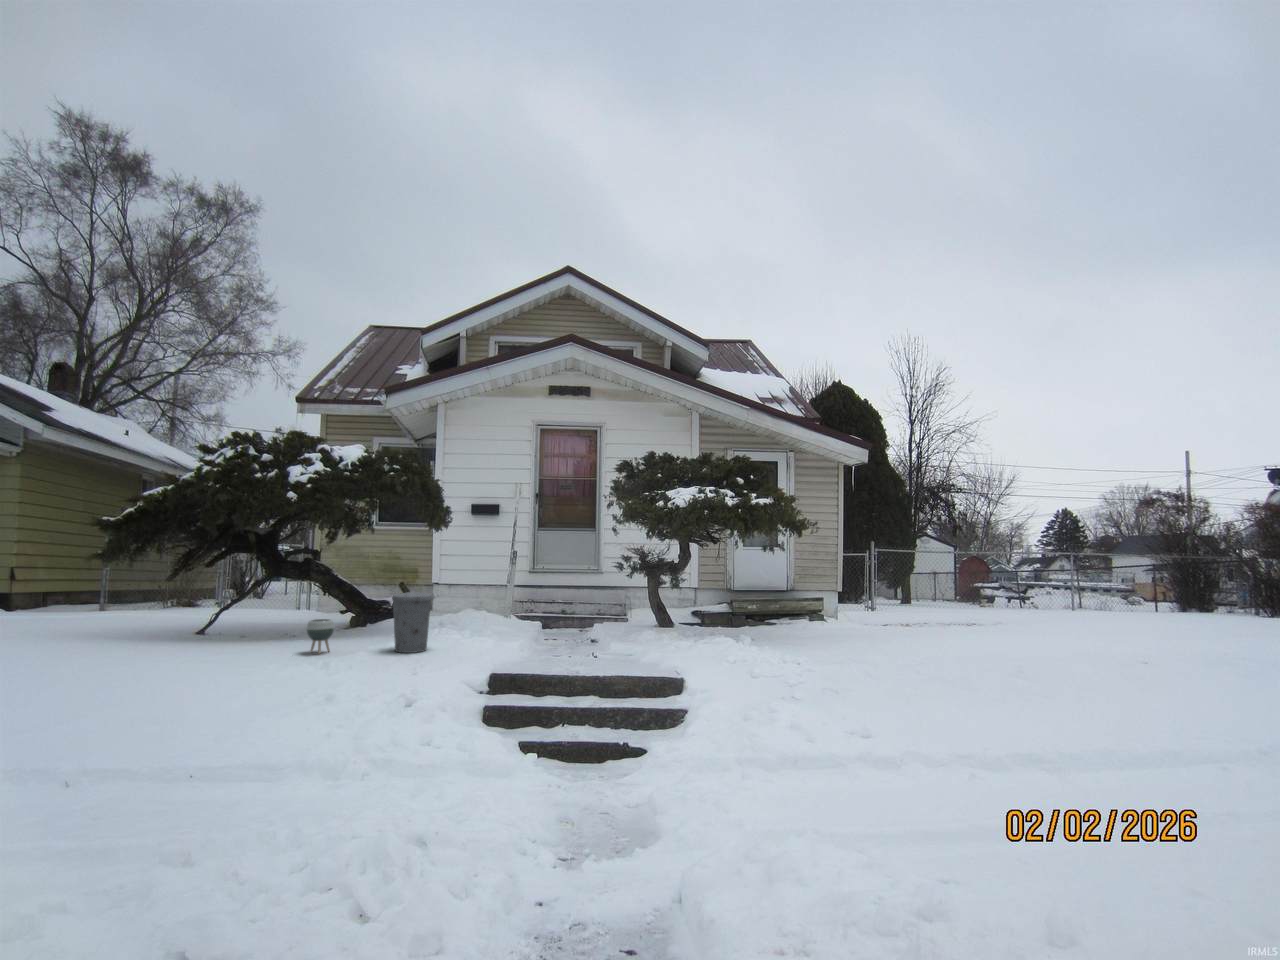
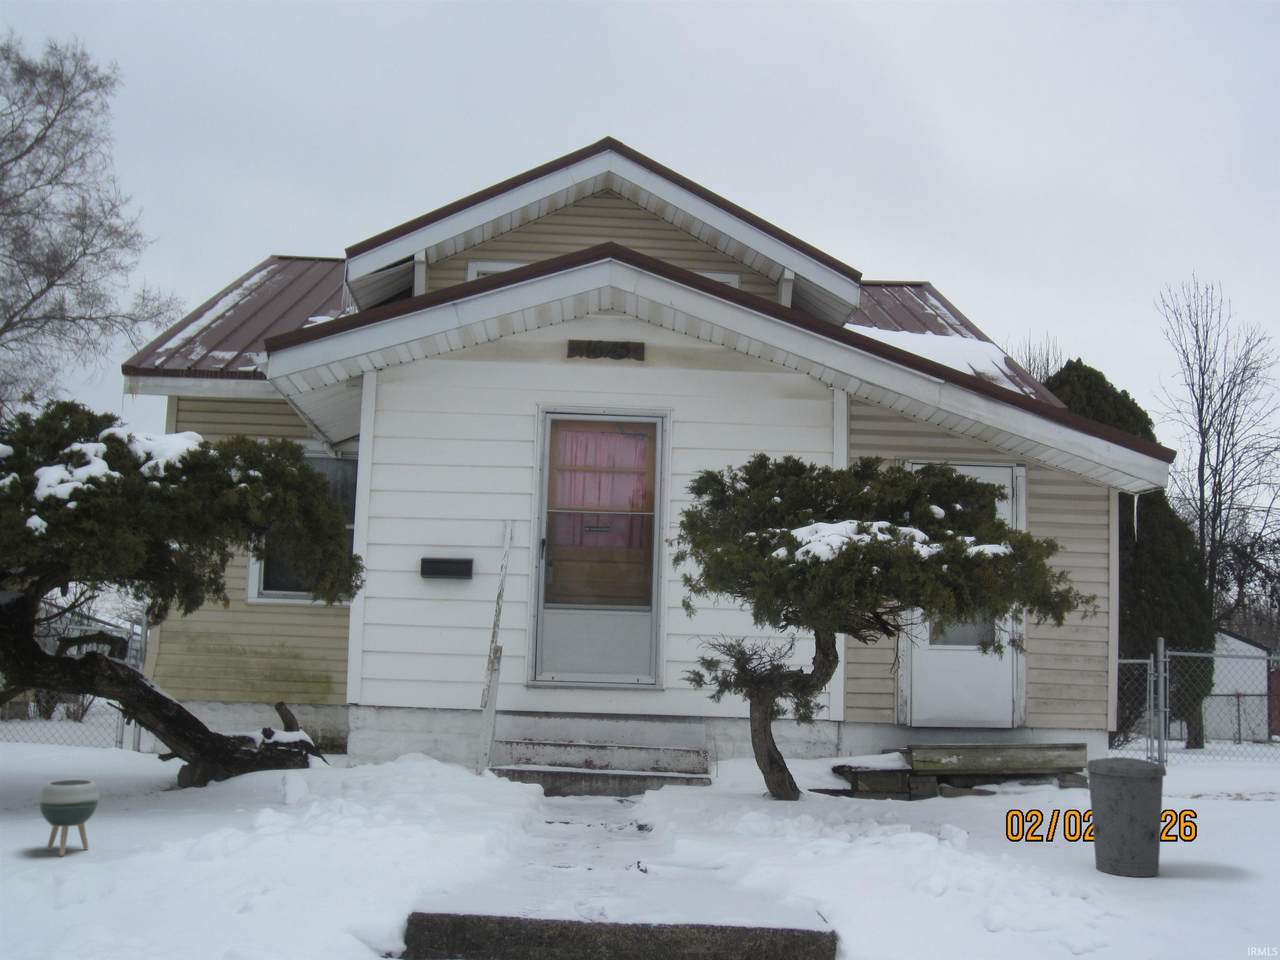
trash can: present [392,592,432,653] -> present [1087,757,1166,877]

